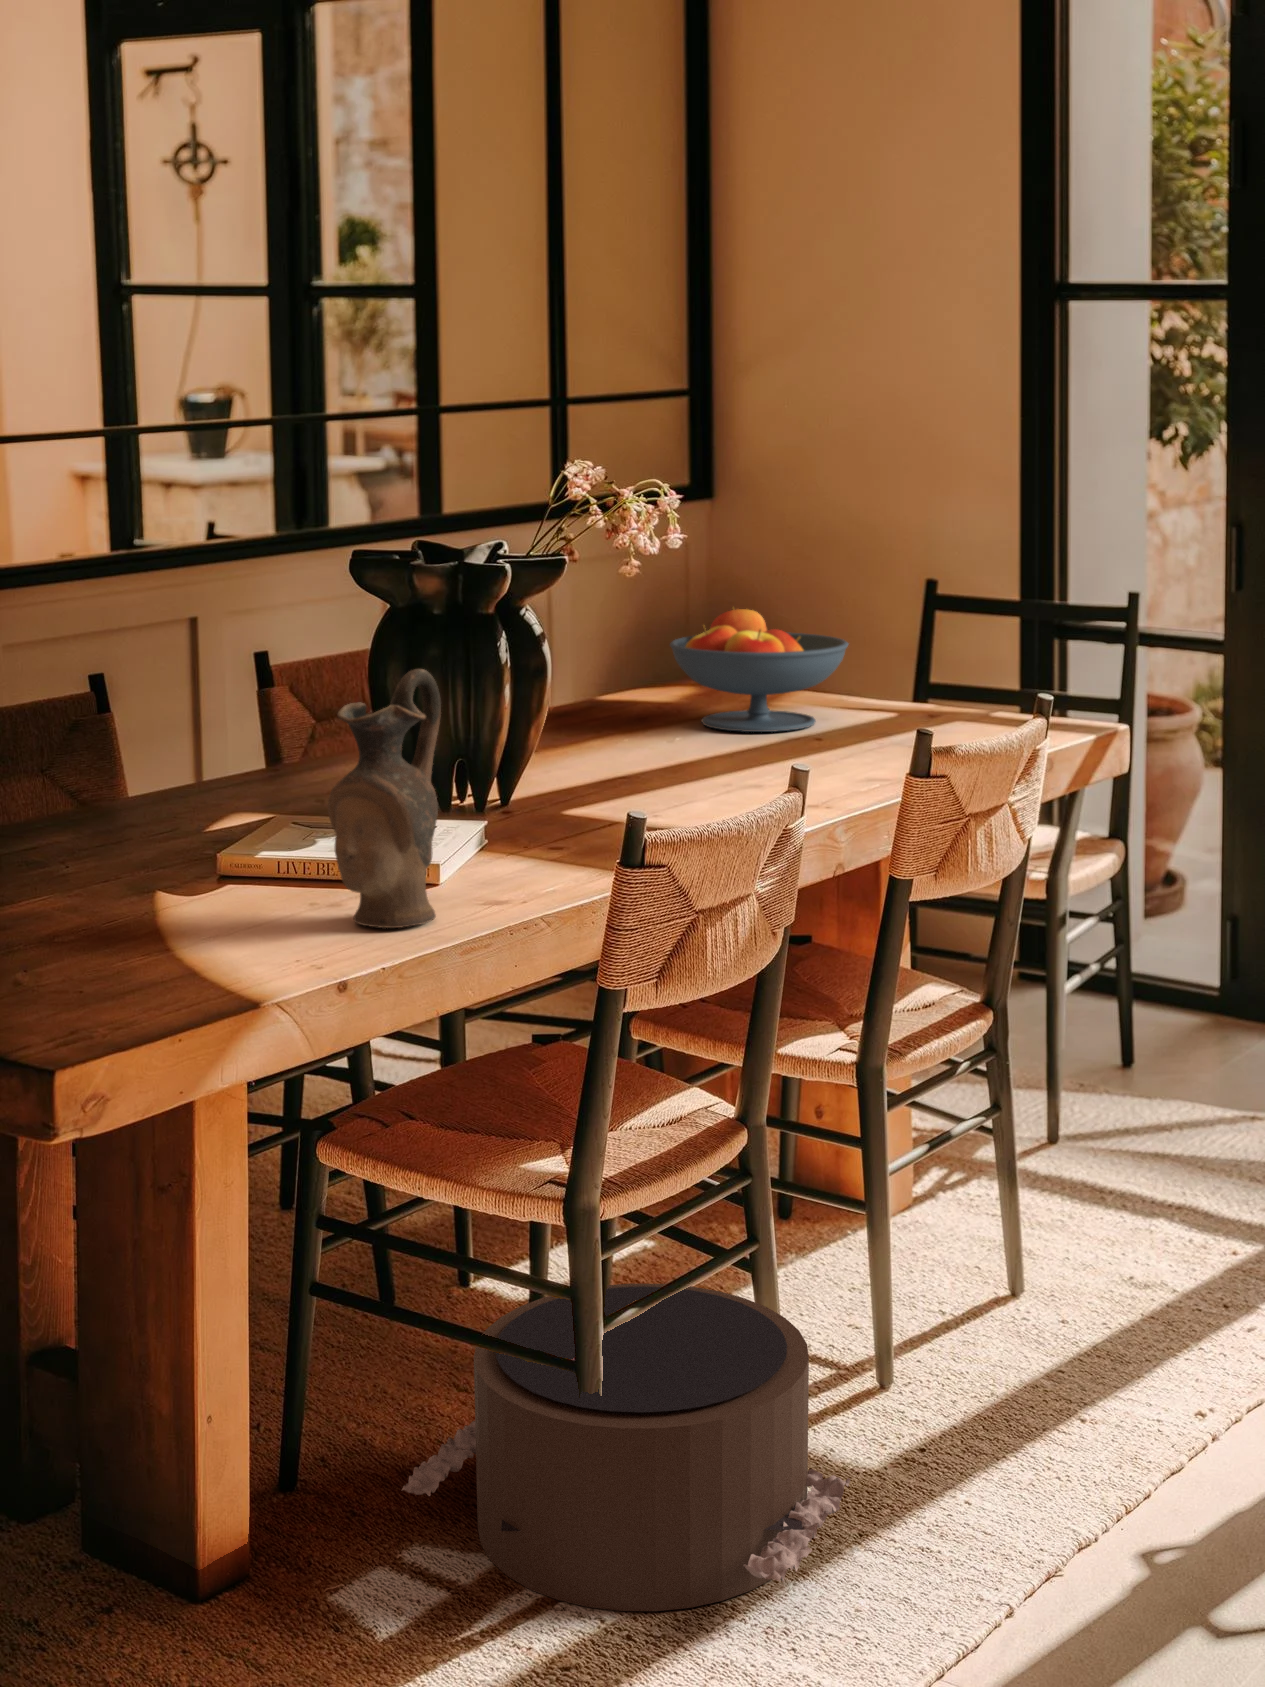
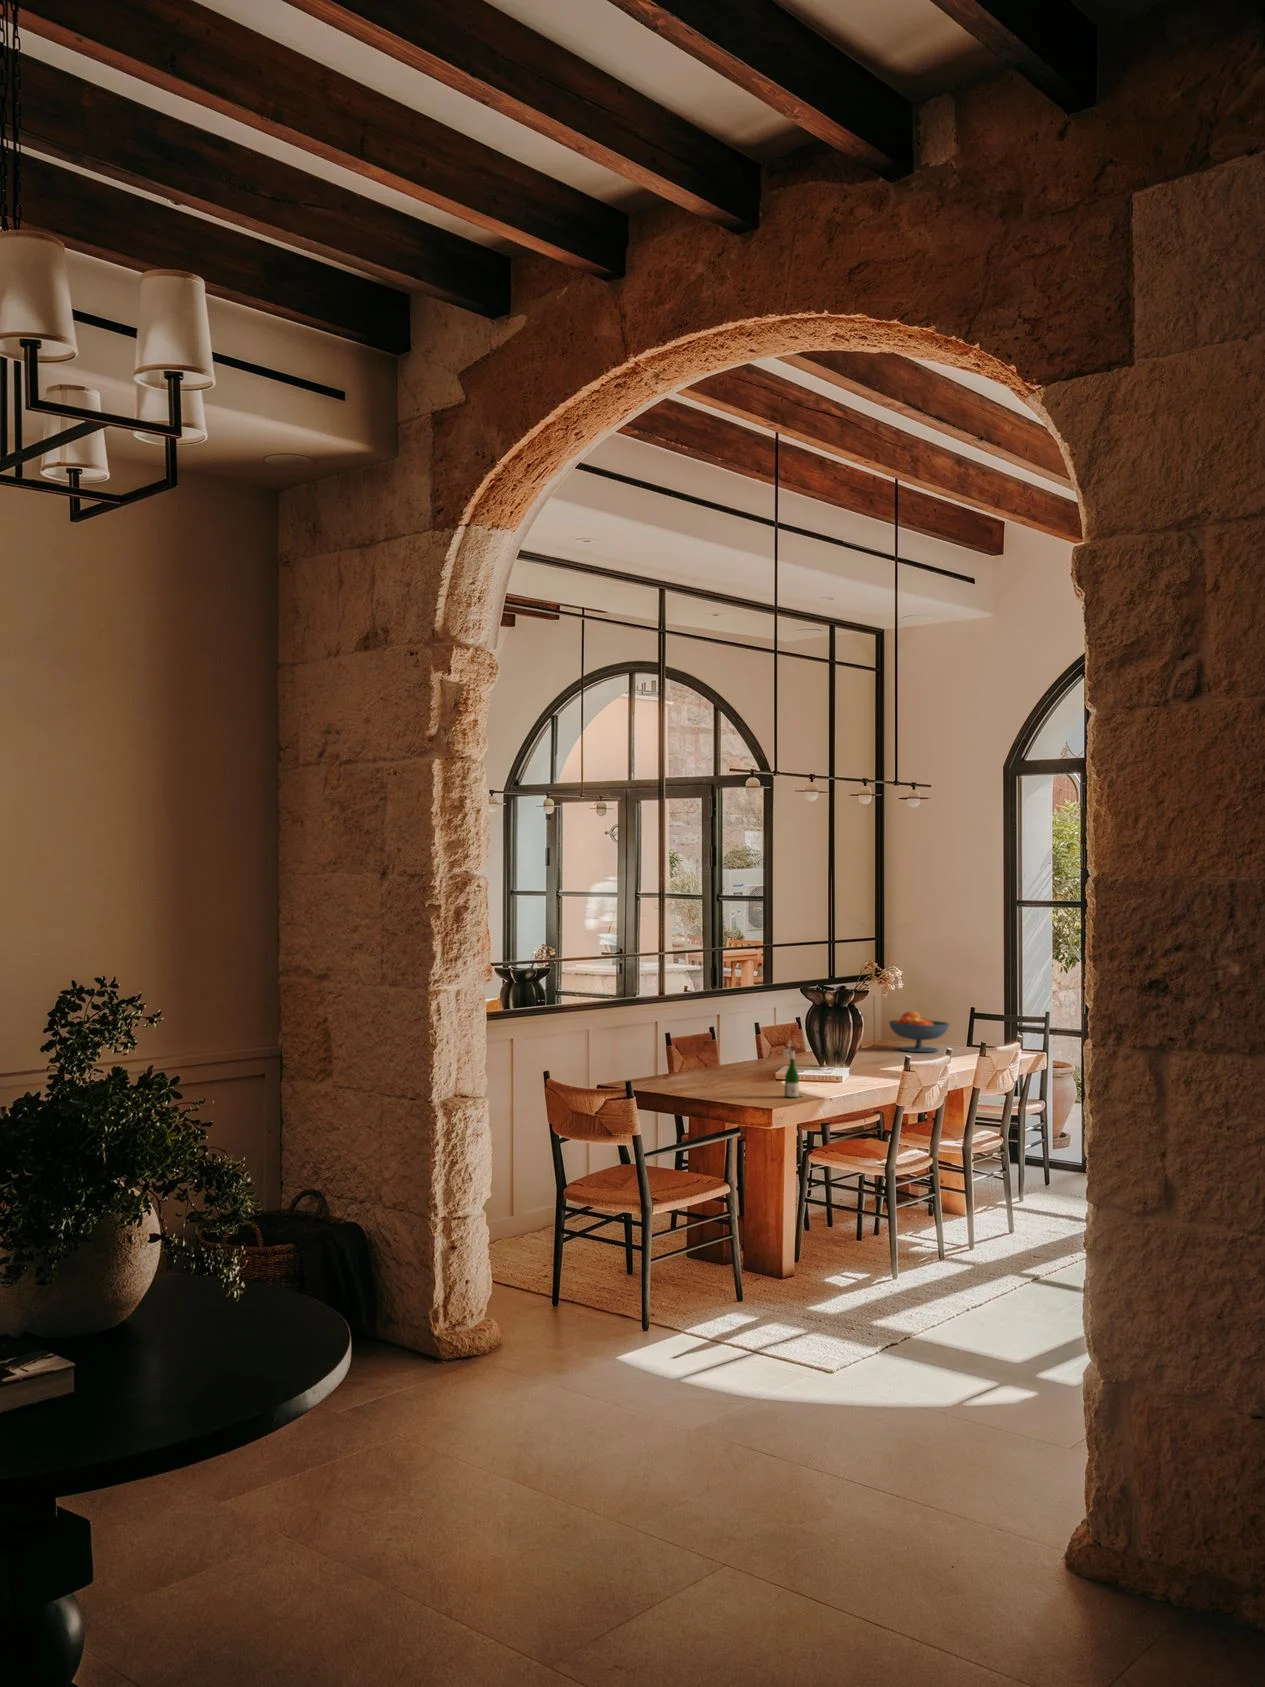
ceramic pitcher: present [328,669,441,928] -> none [823,1018,852,1088]
wine bottle: none [121,717,217,1001] -> present [783,1027,799,1098]
pouf: present [402,1283,850,1611] -> none [839,1203,967,1280]

